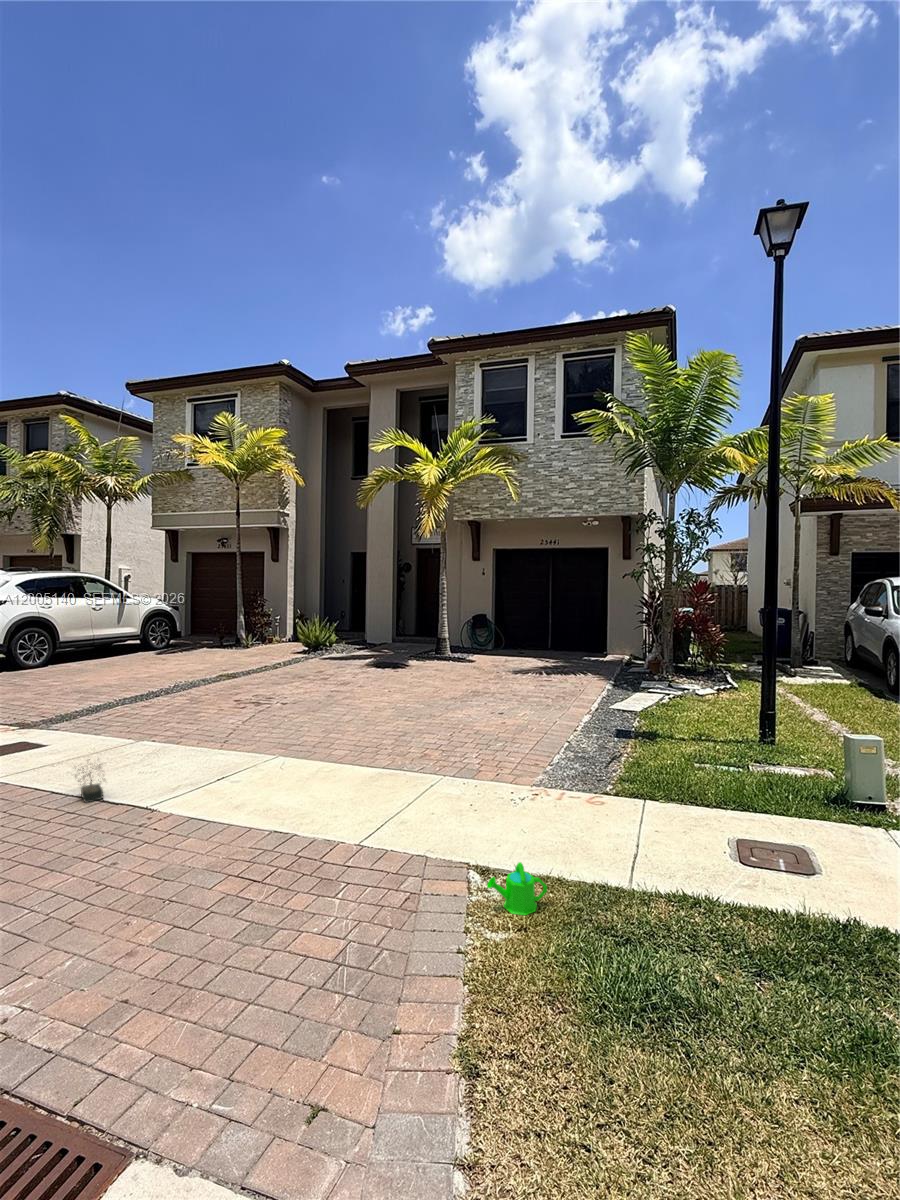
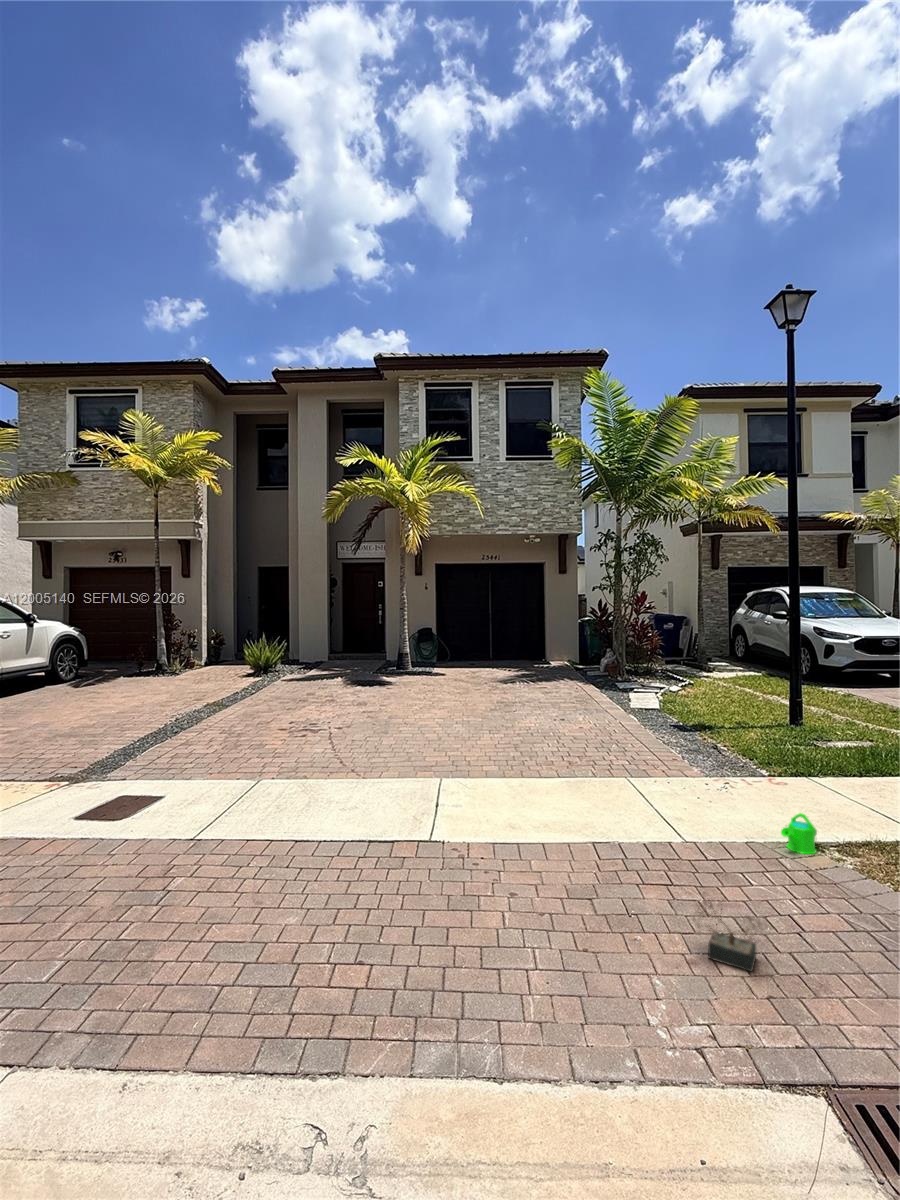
decorative plant: present [78,764,103,803] -> present [693,892,768,971]

